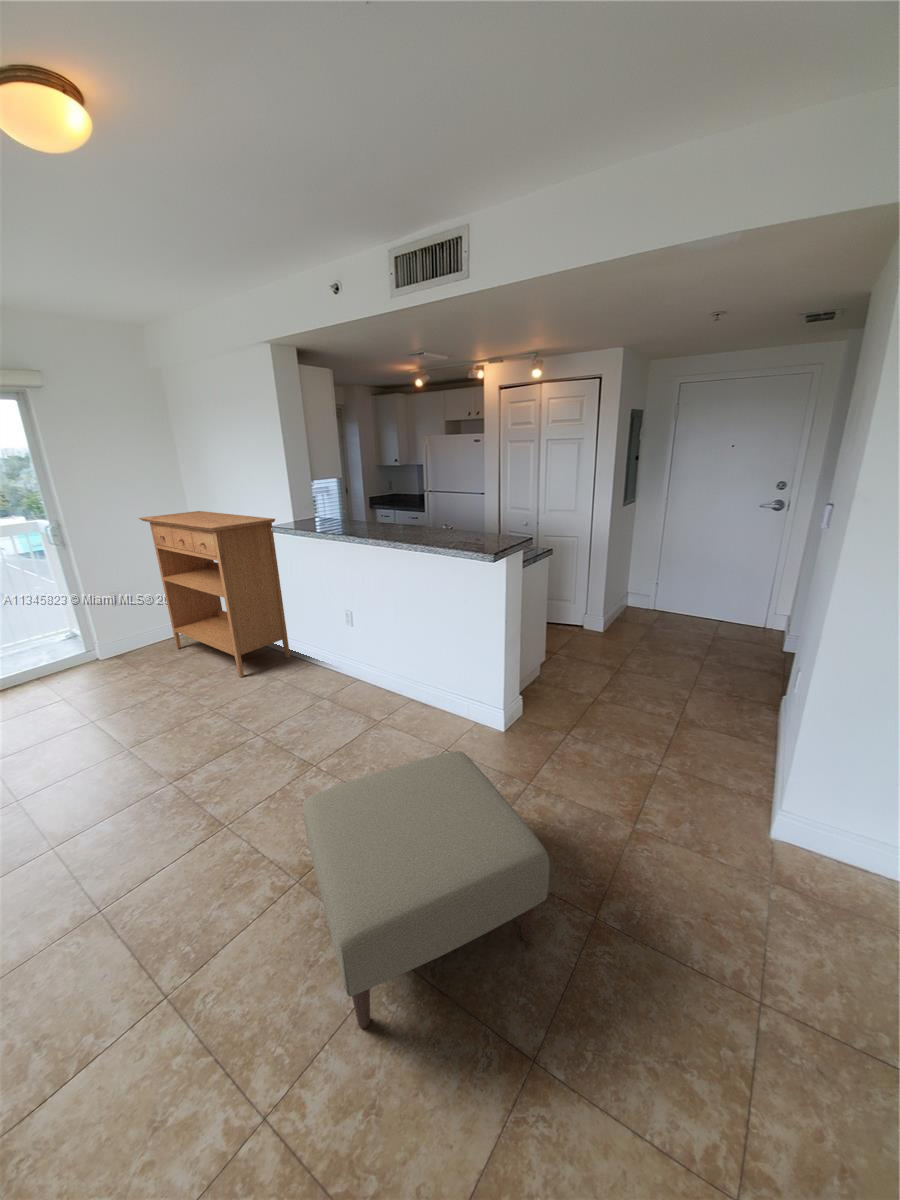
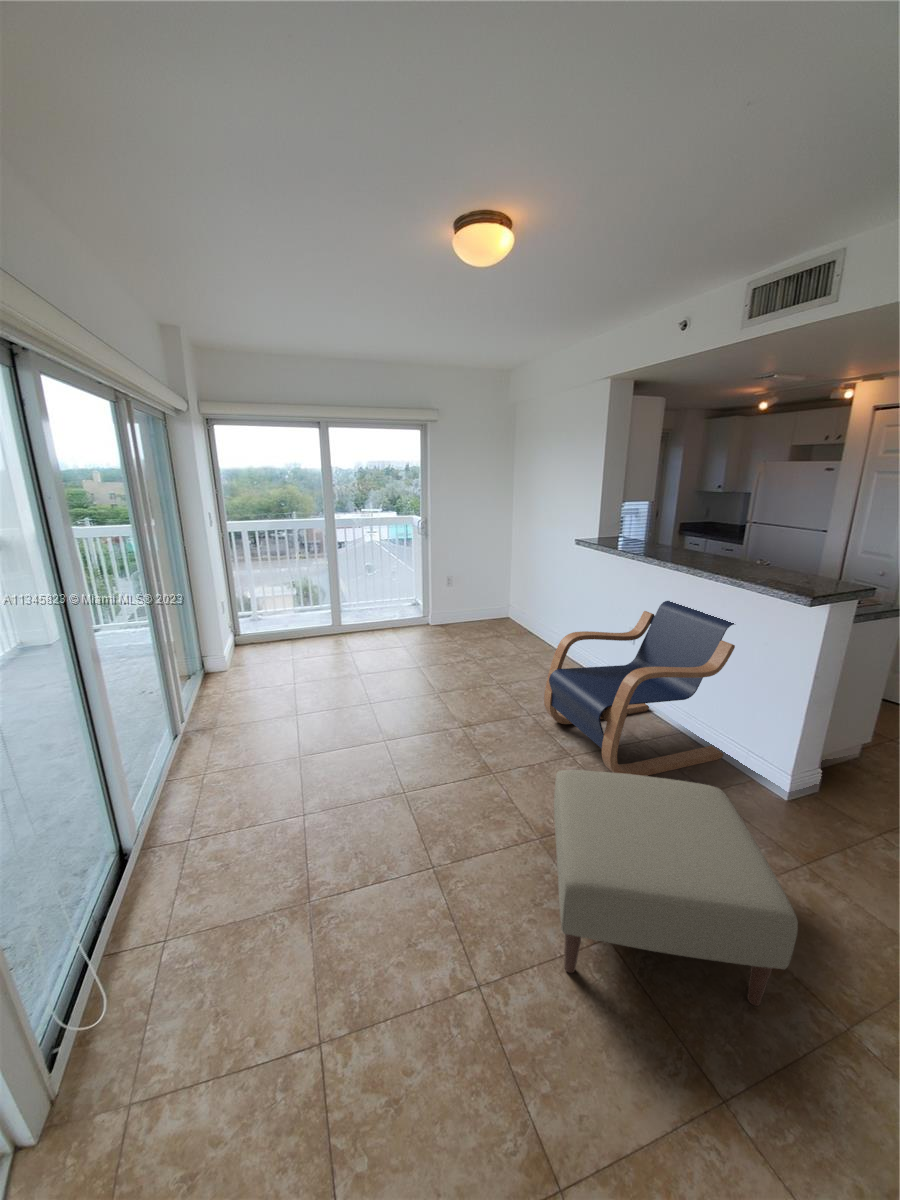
console table: present [139,511,290,677] -> none [477,521,582,666]
lounge chair: none [270,576,451,769] -> present [544,601,735,776]

